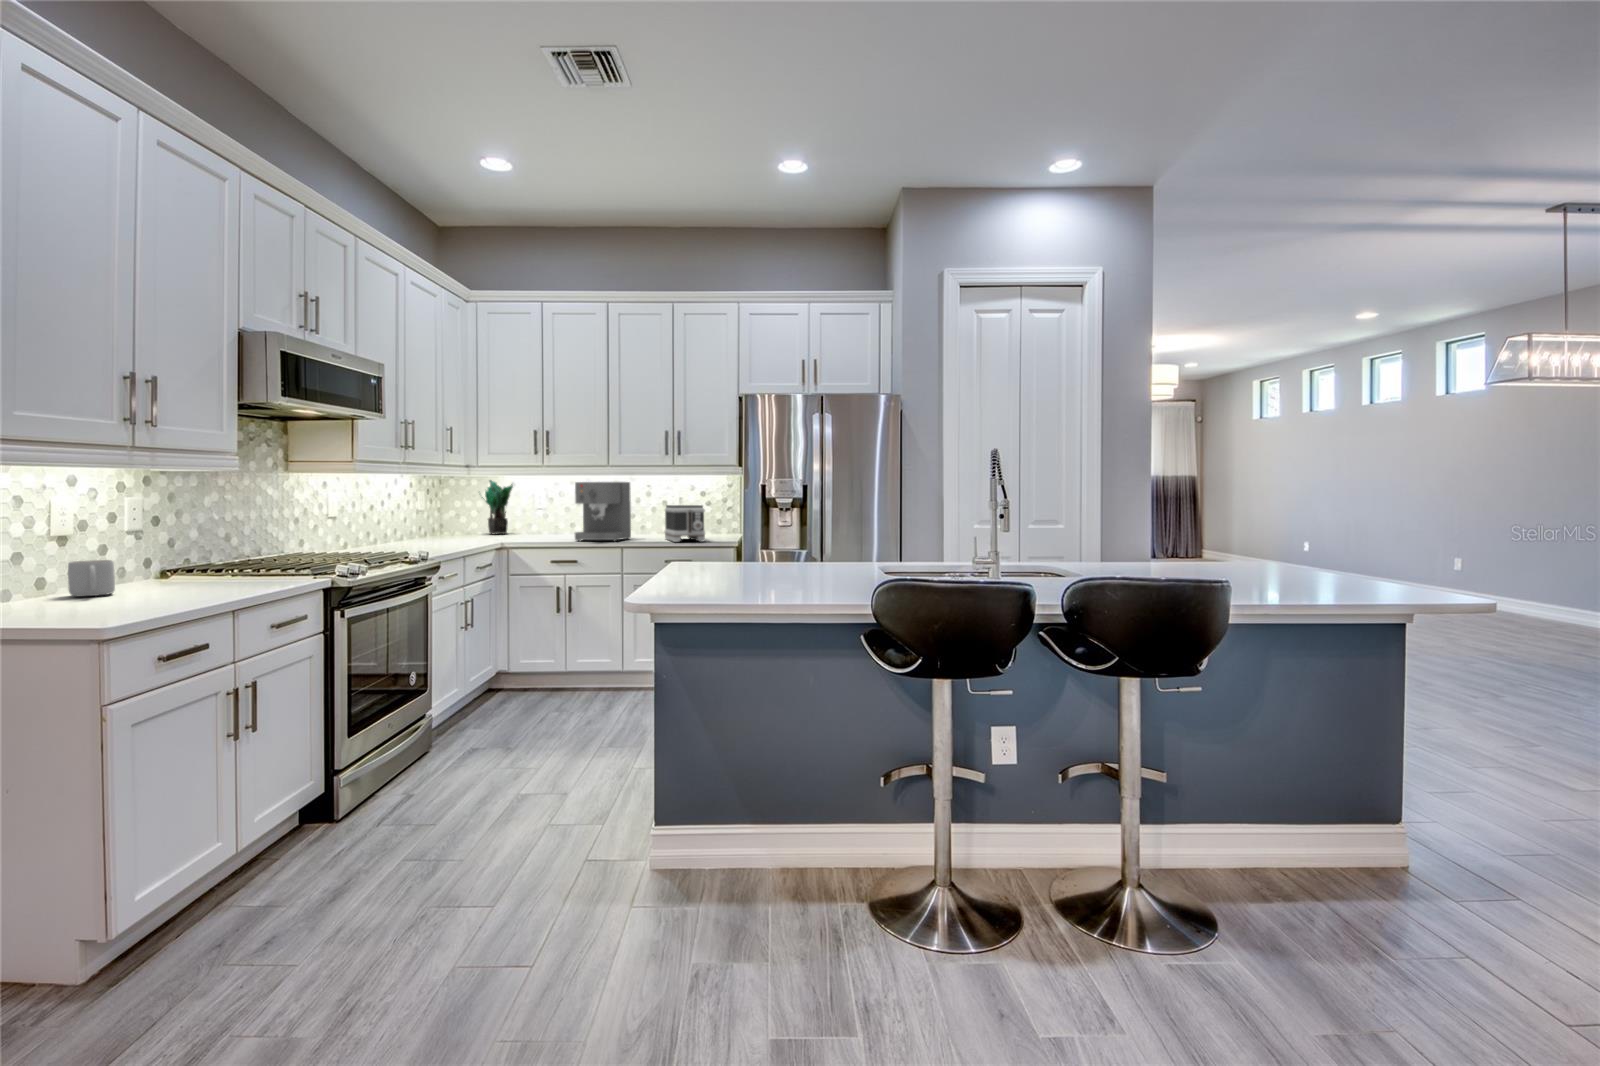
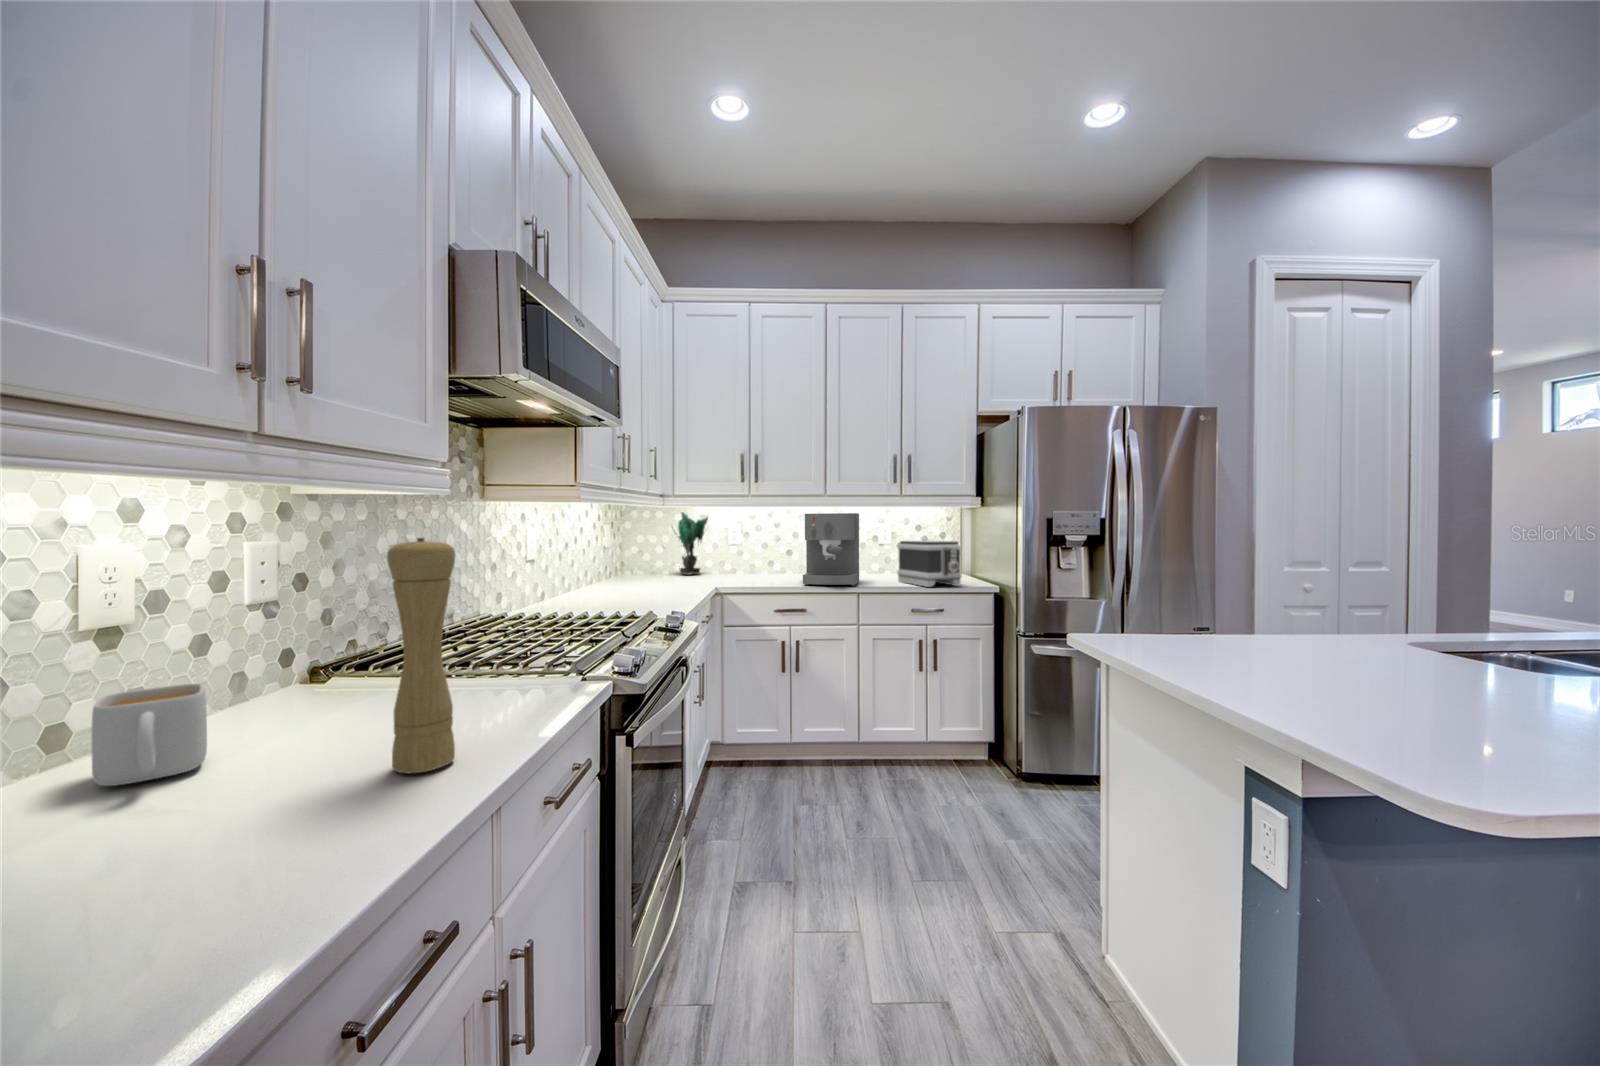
pepper mill: none [193,494,228,595] -> present [387,538,455,773]

